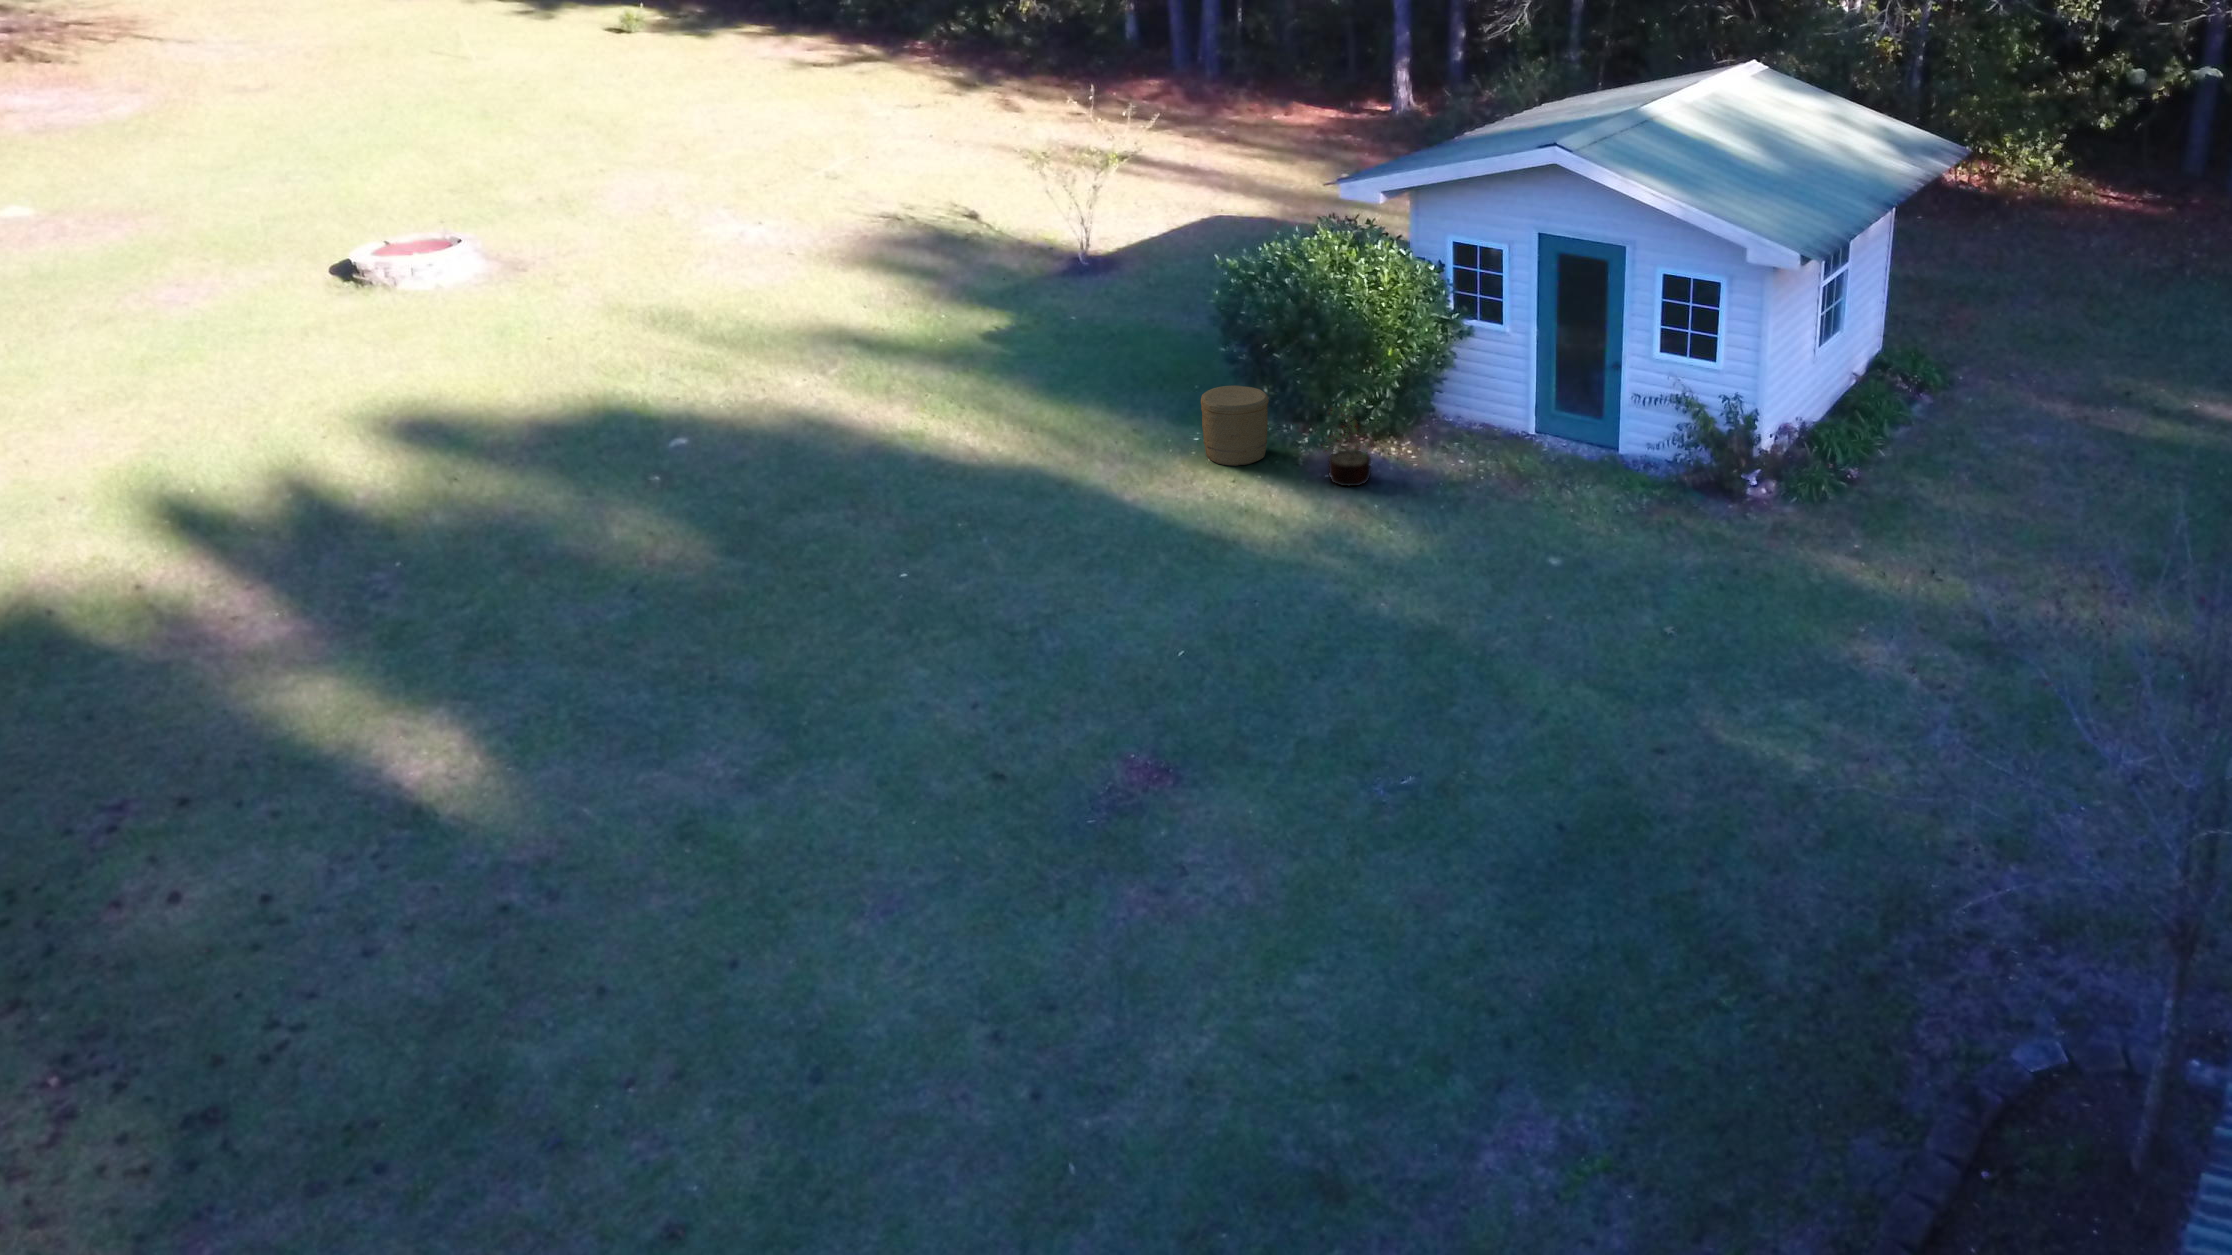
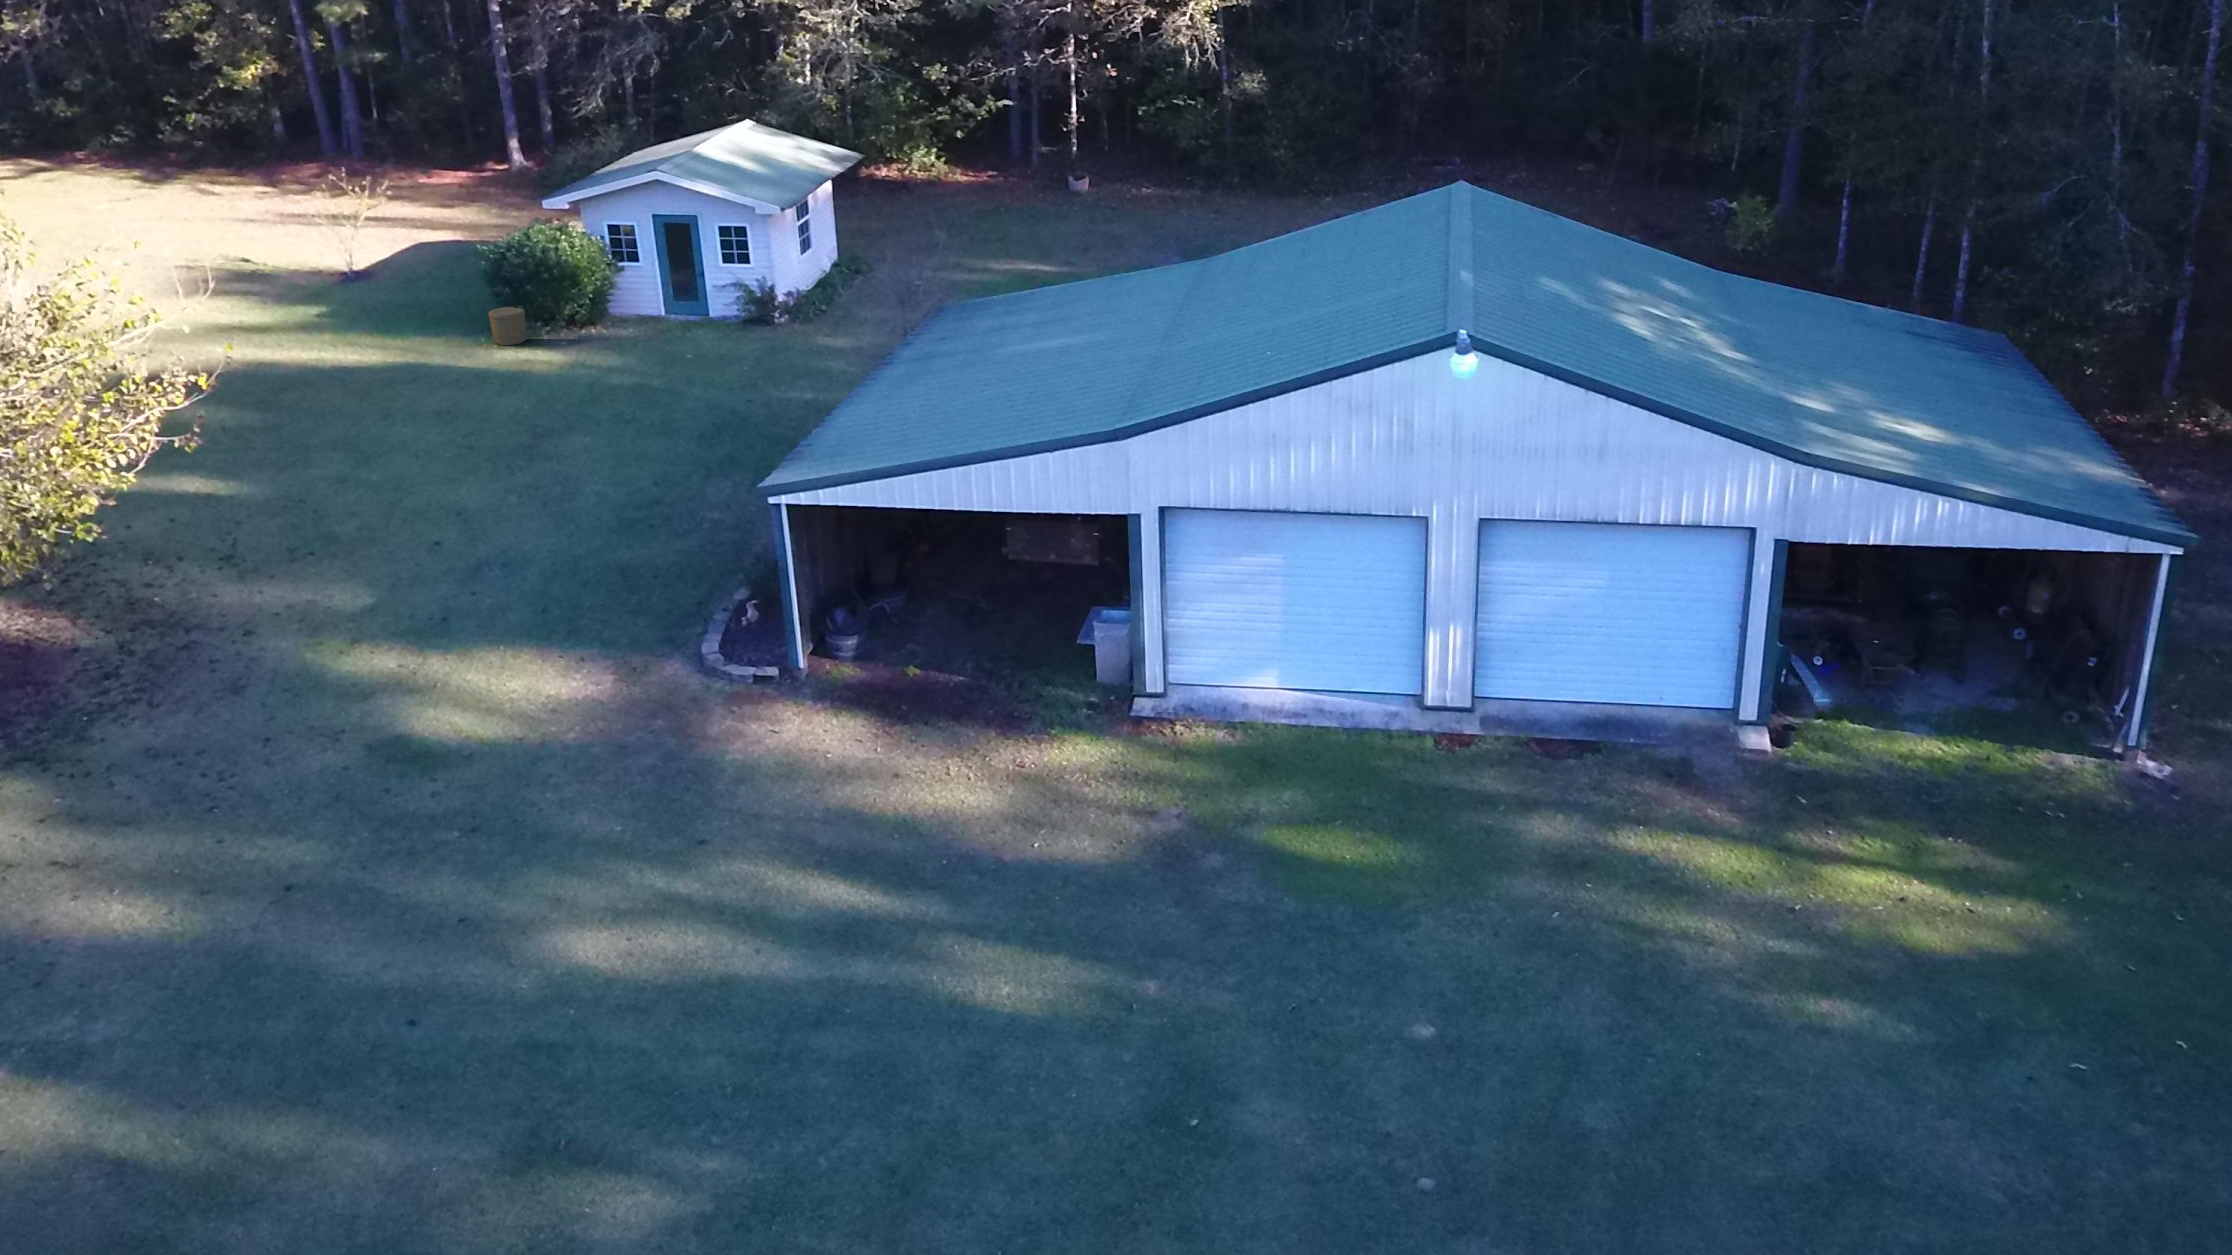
decorative plant: present [1323,407,1372,486] -> none [558,306,587,345]

